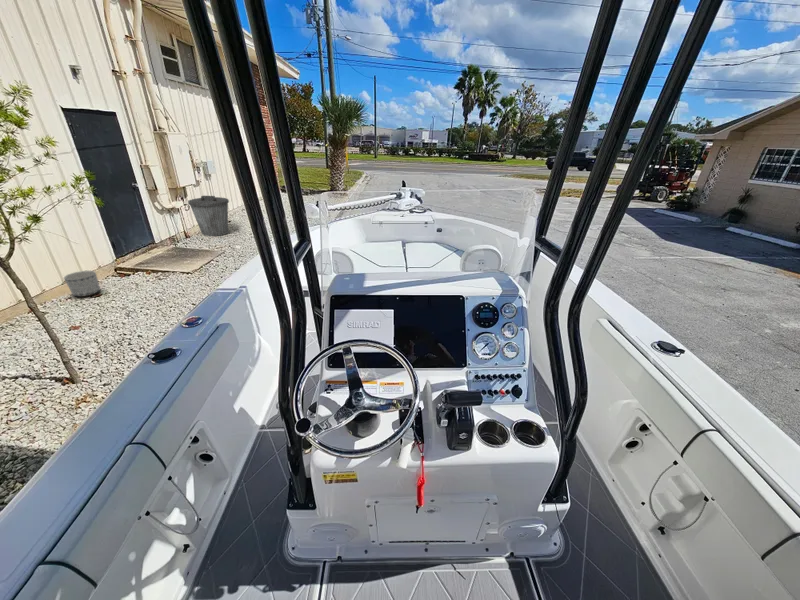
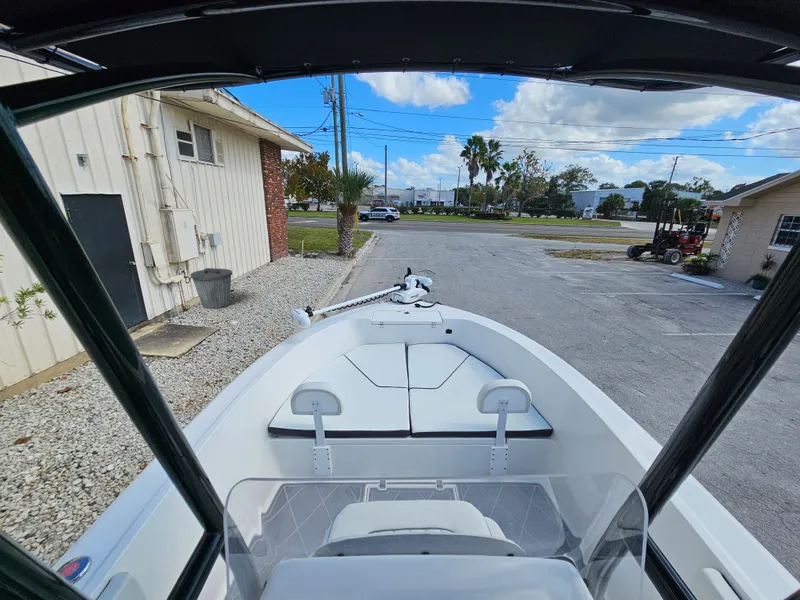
planter: present [64,271,100,296] -> none [30,362,72,393]

